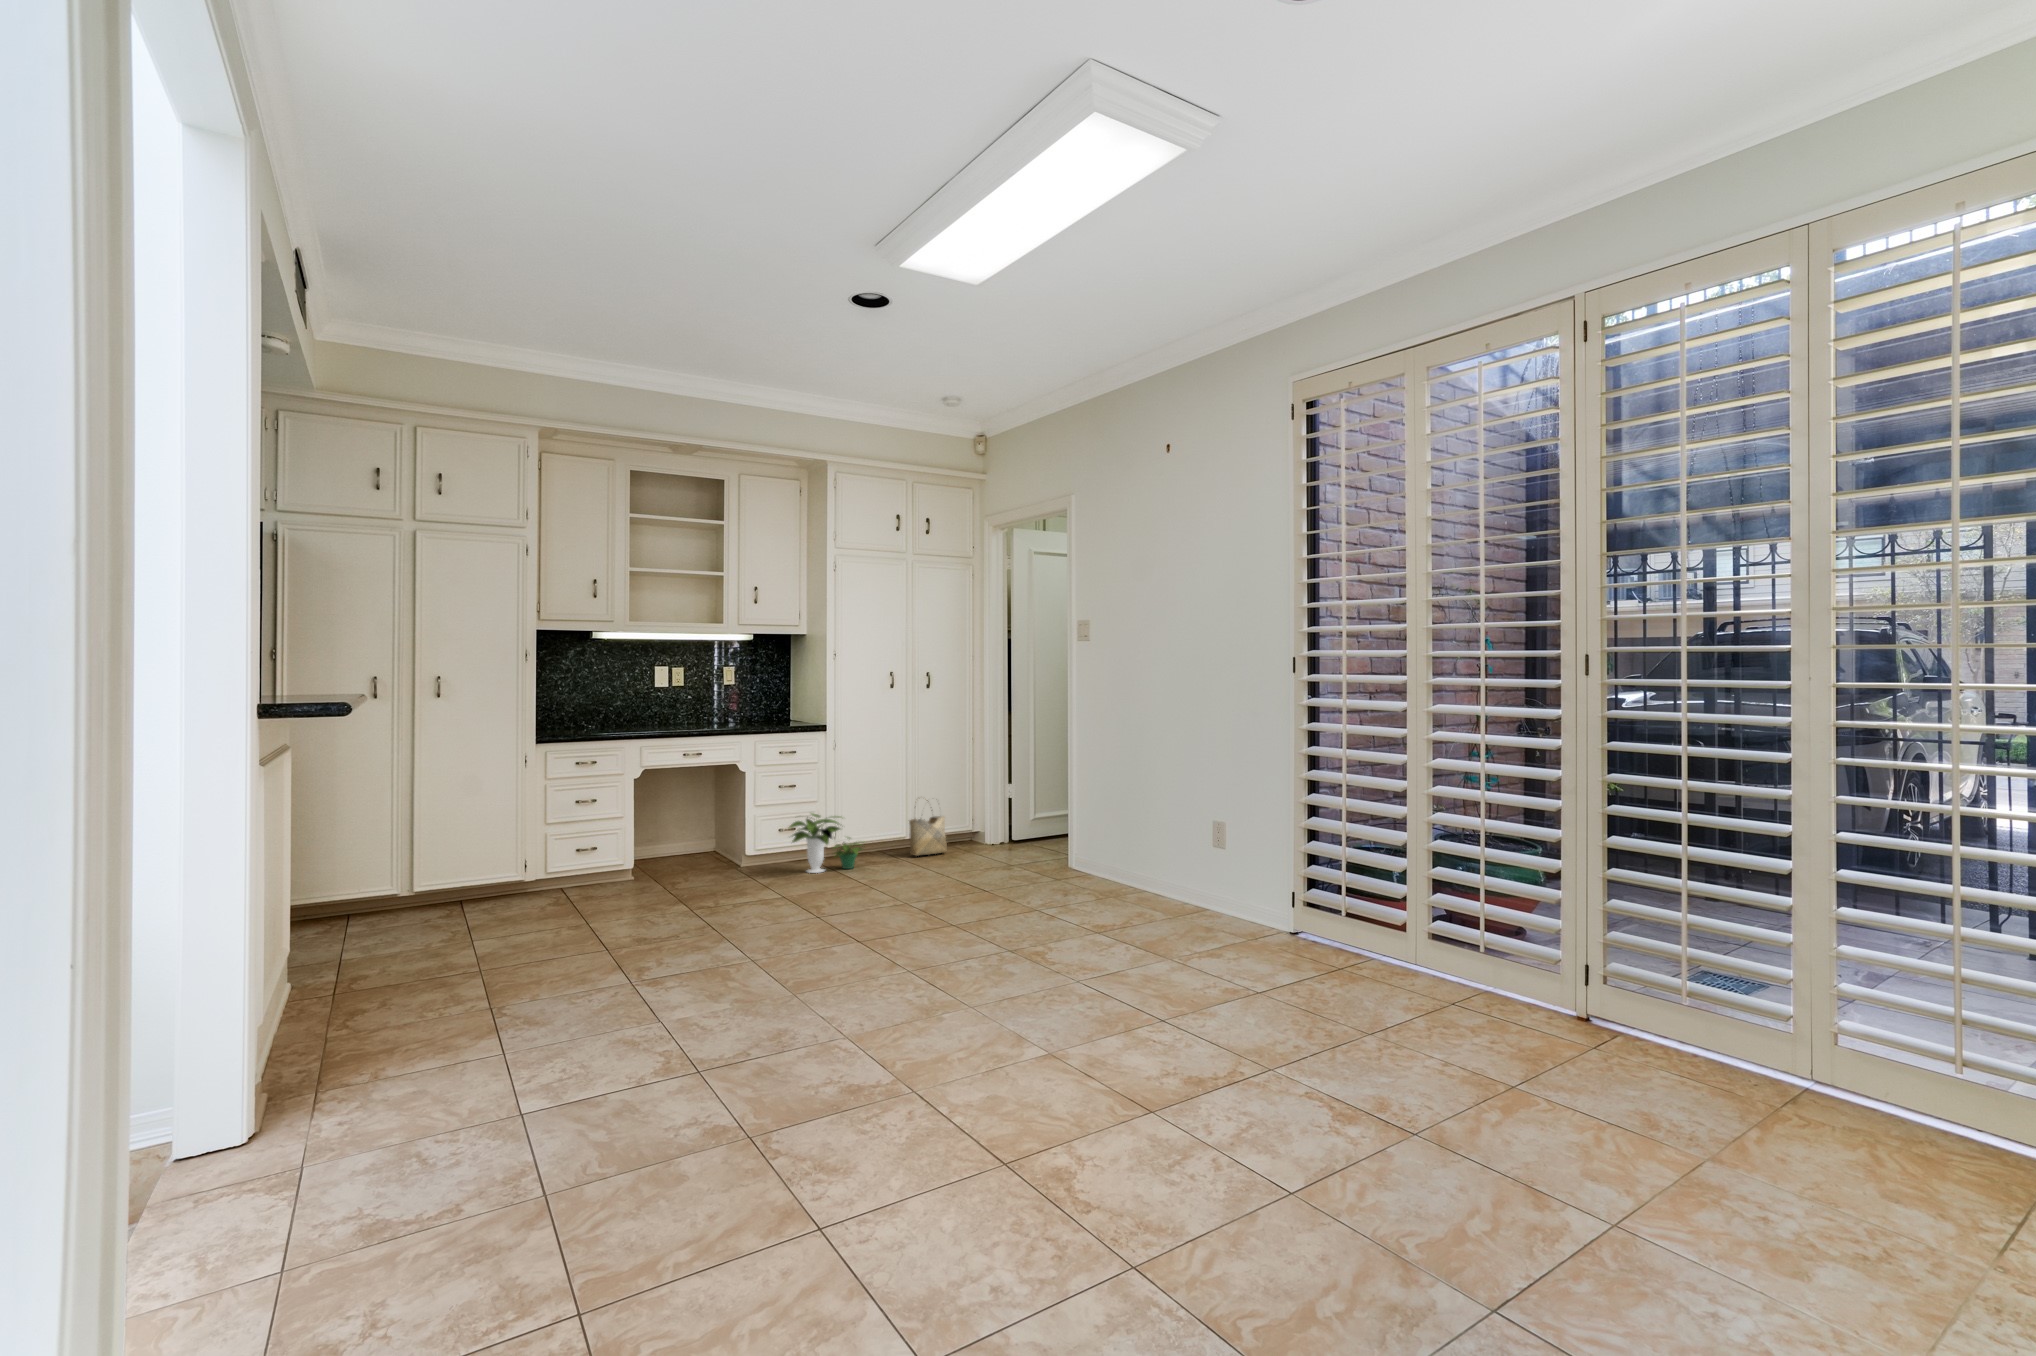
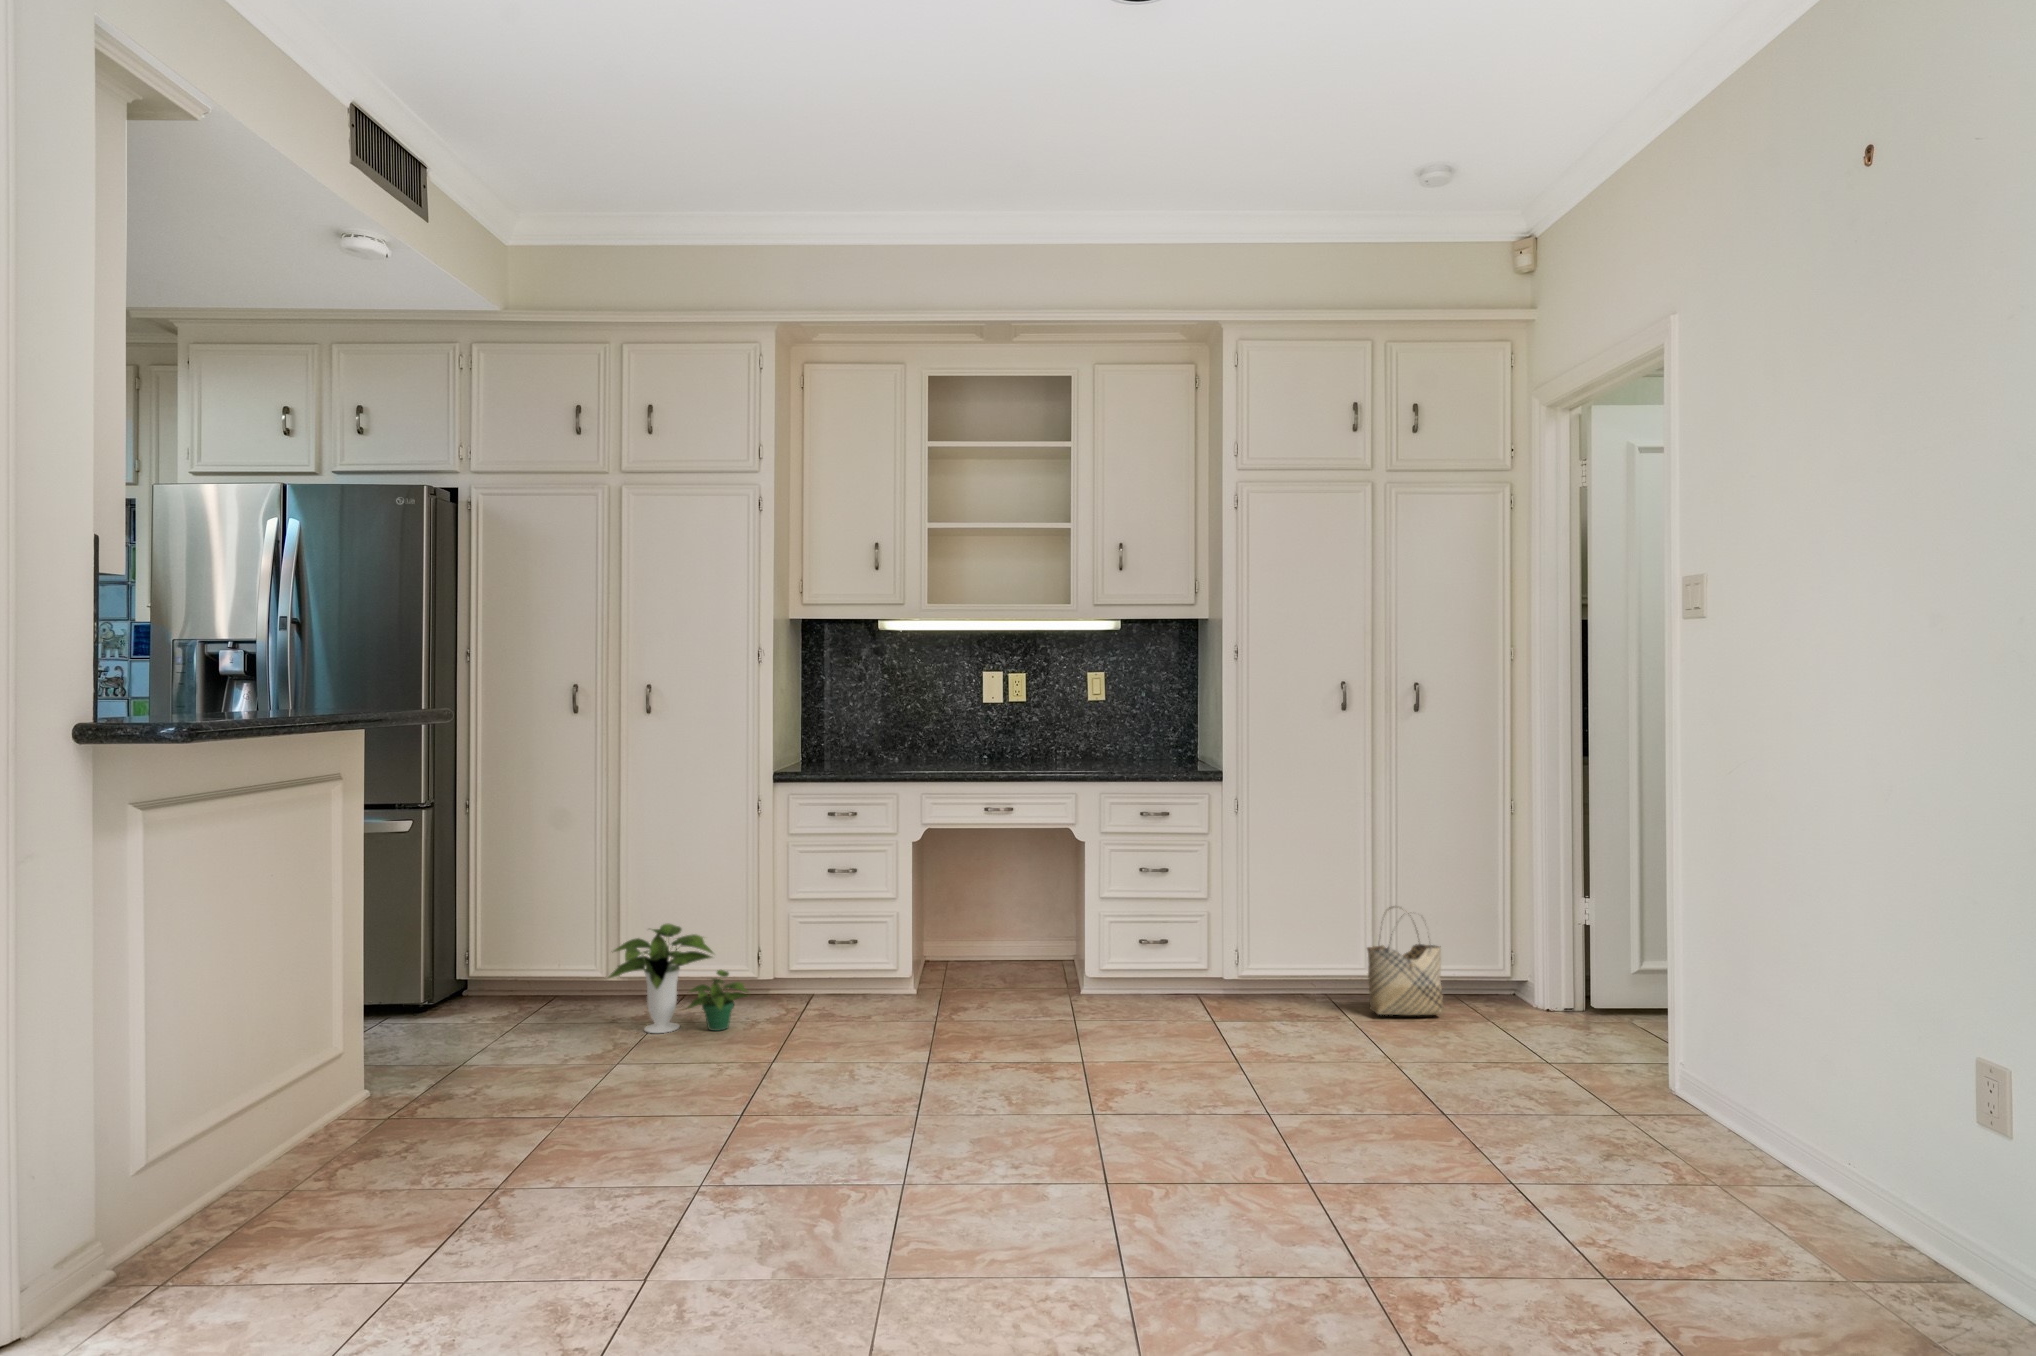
potted plant: present [789,813,863,873] -> present [608,924,748,1033]

